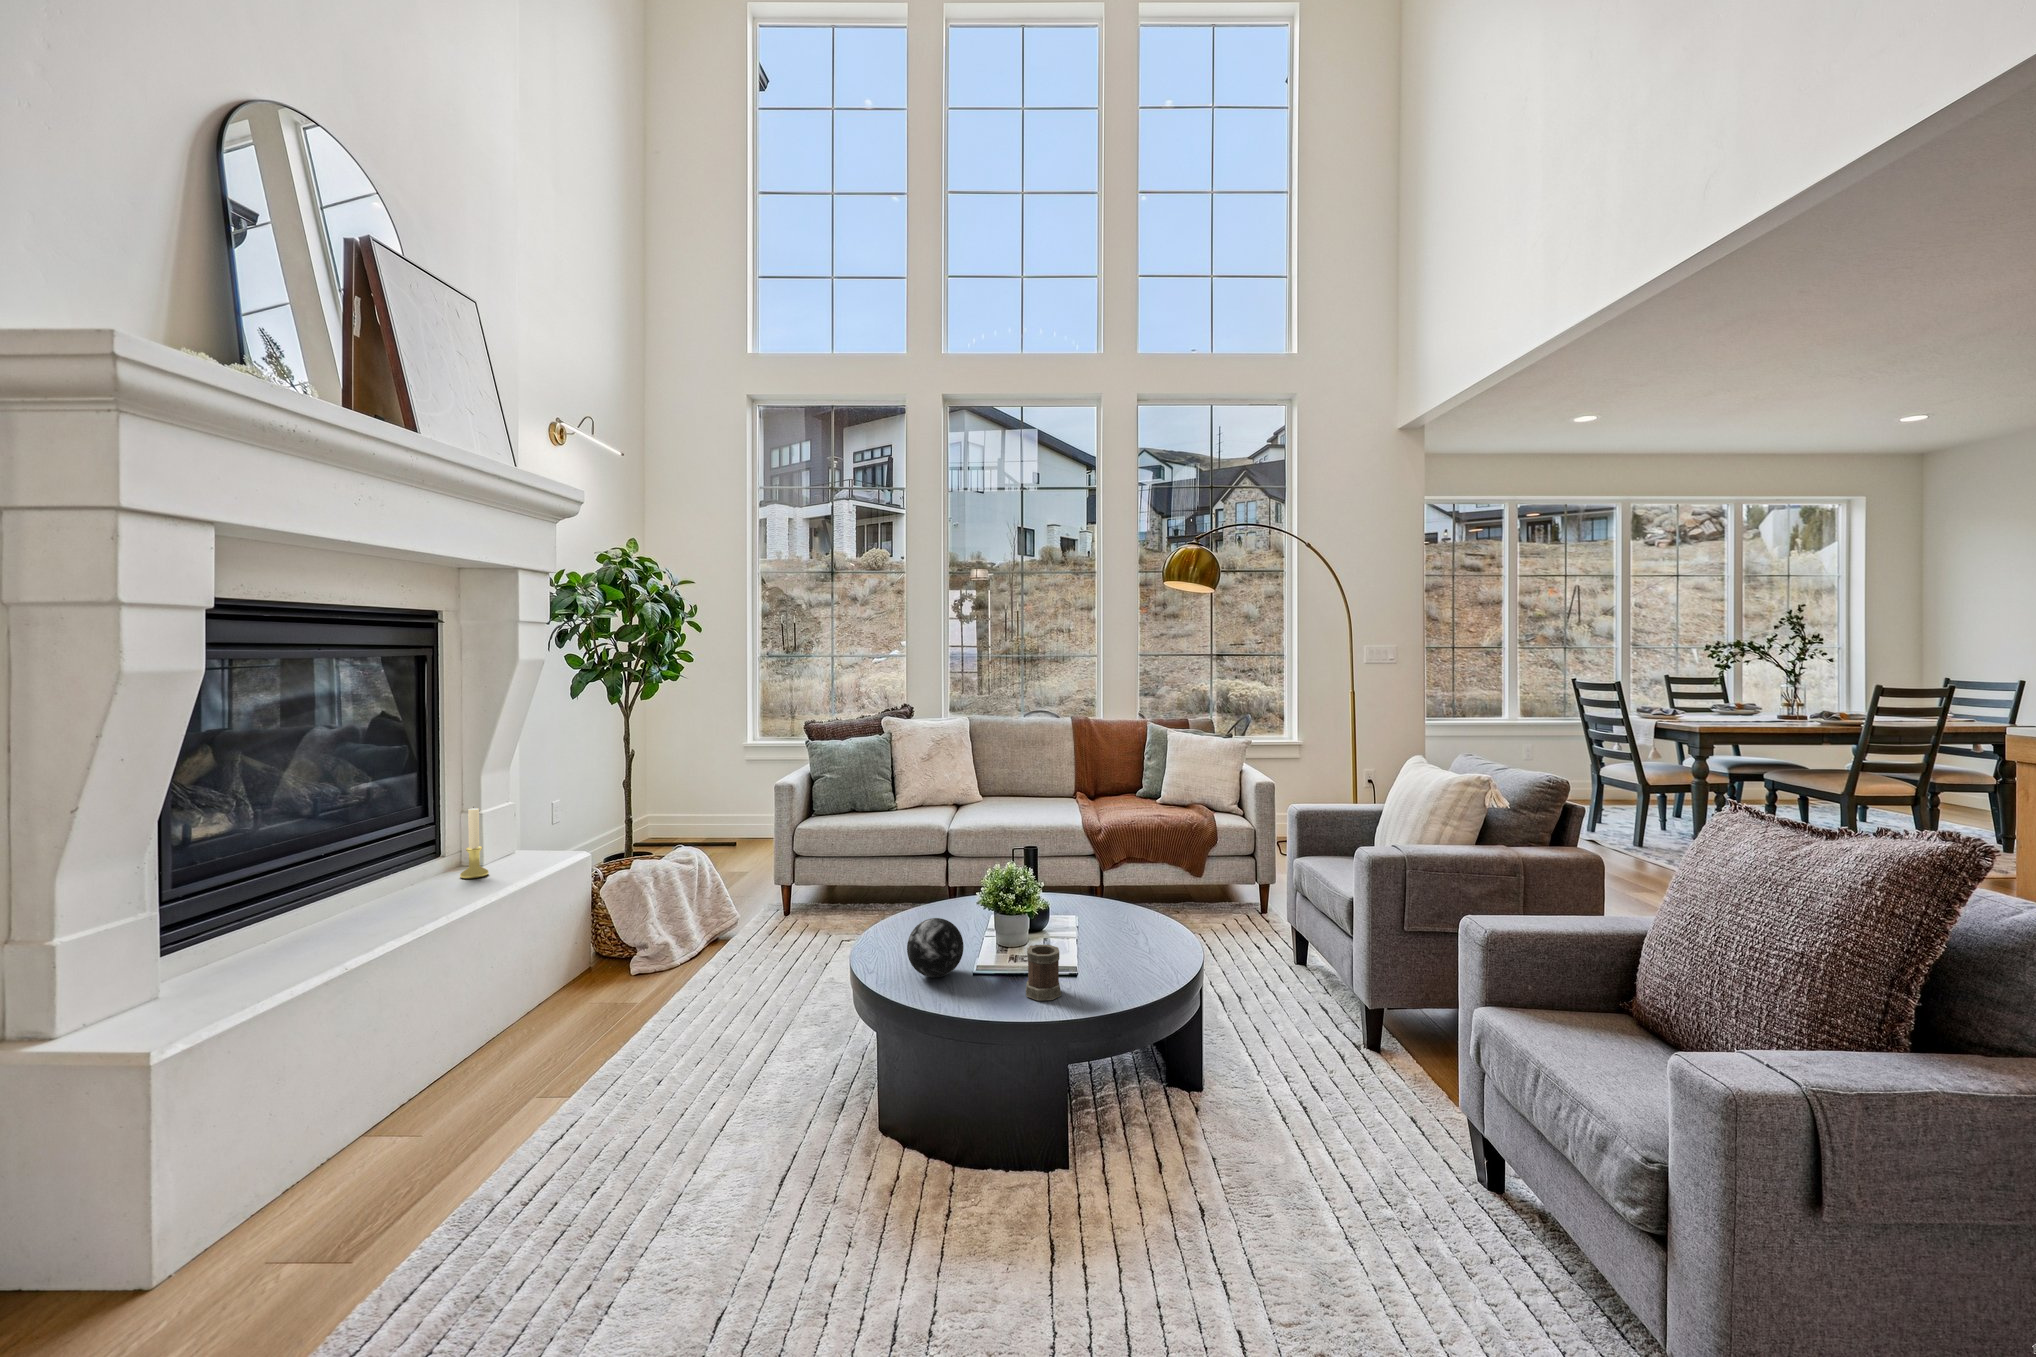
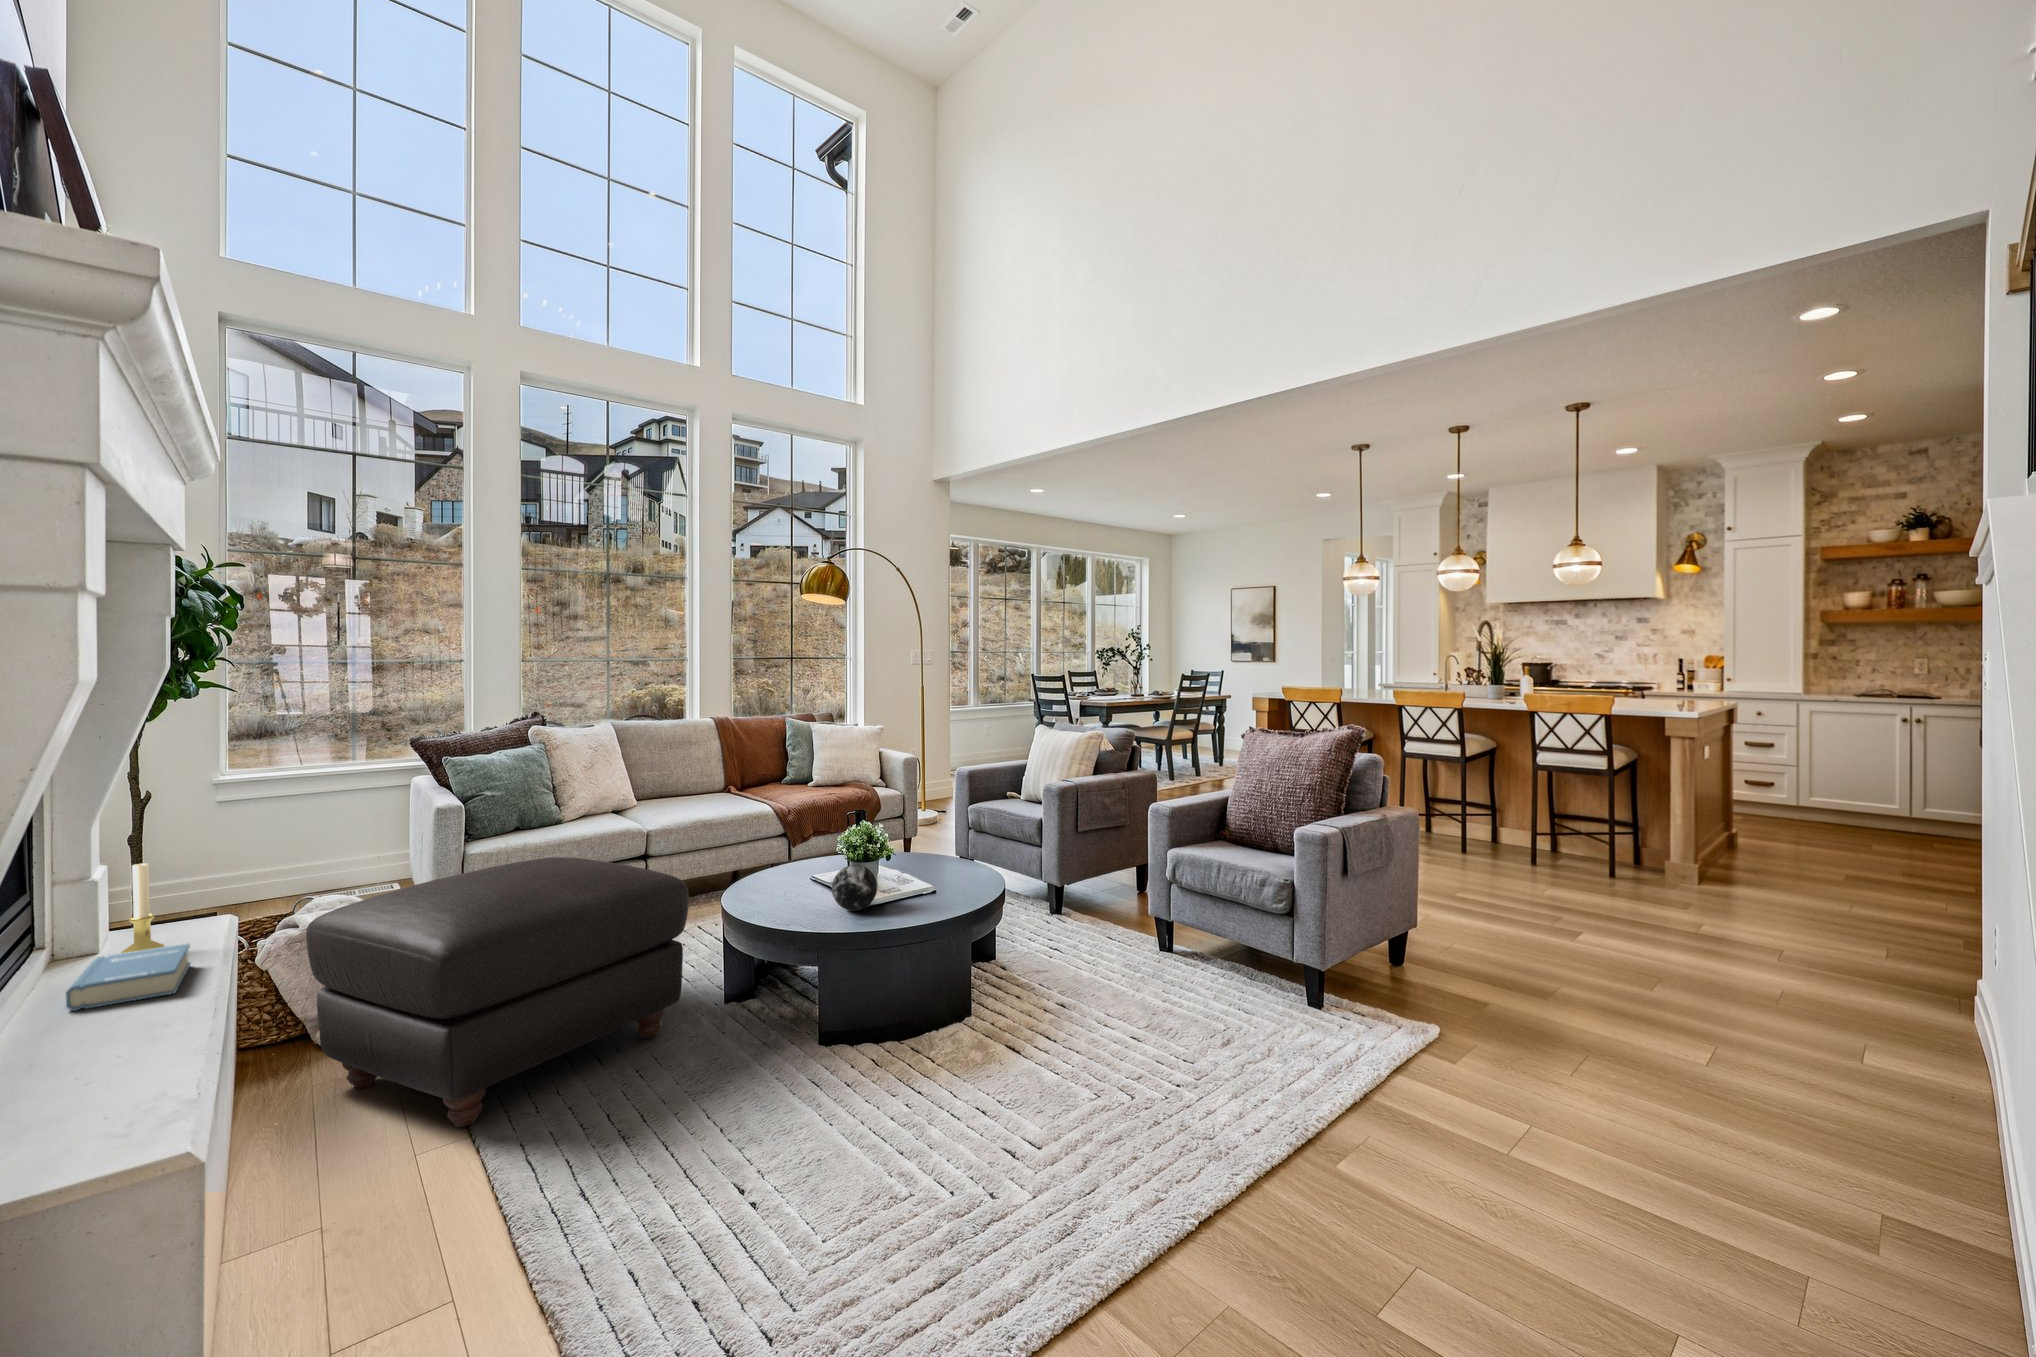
ottoman: none [493,847,797,1094] -> present [306,857,689,1127]
hardback book: none [342,875,461,916] -> present [66,944,190,1011]
mug: present [1026,944,1061,1000] -> none [925,867,957,904]

